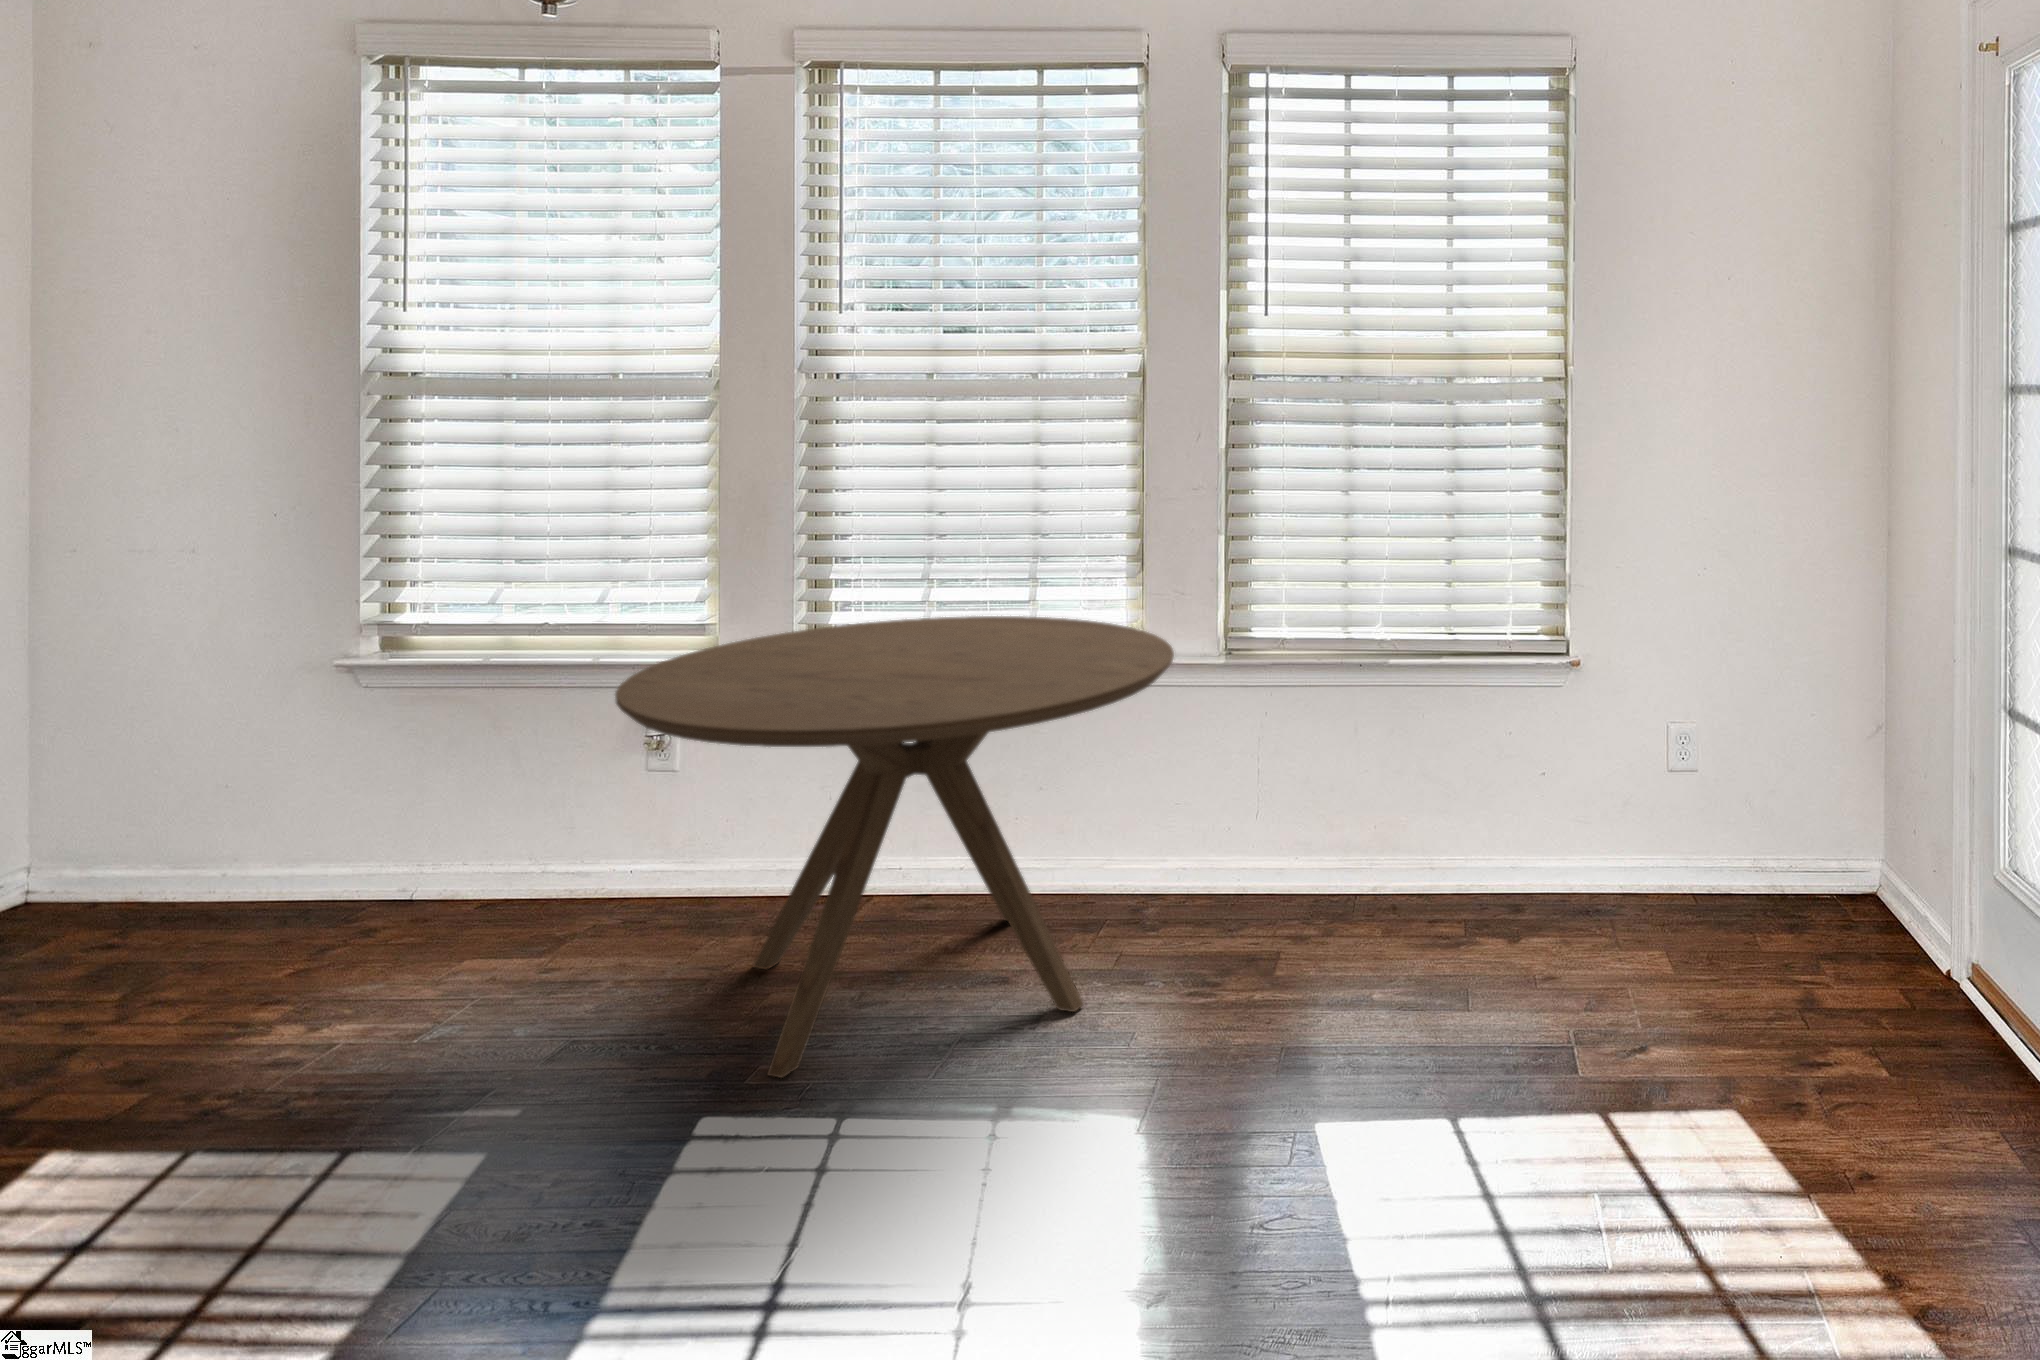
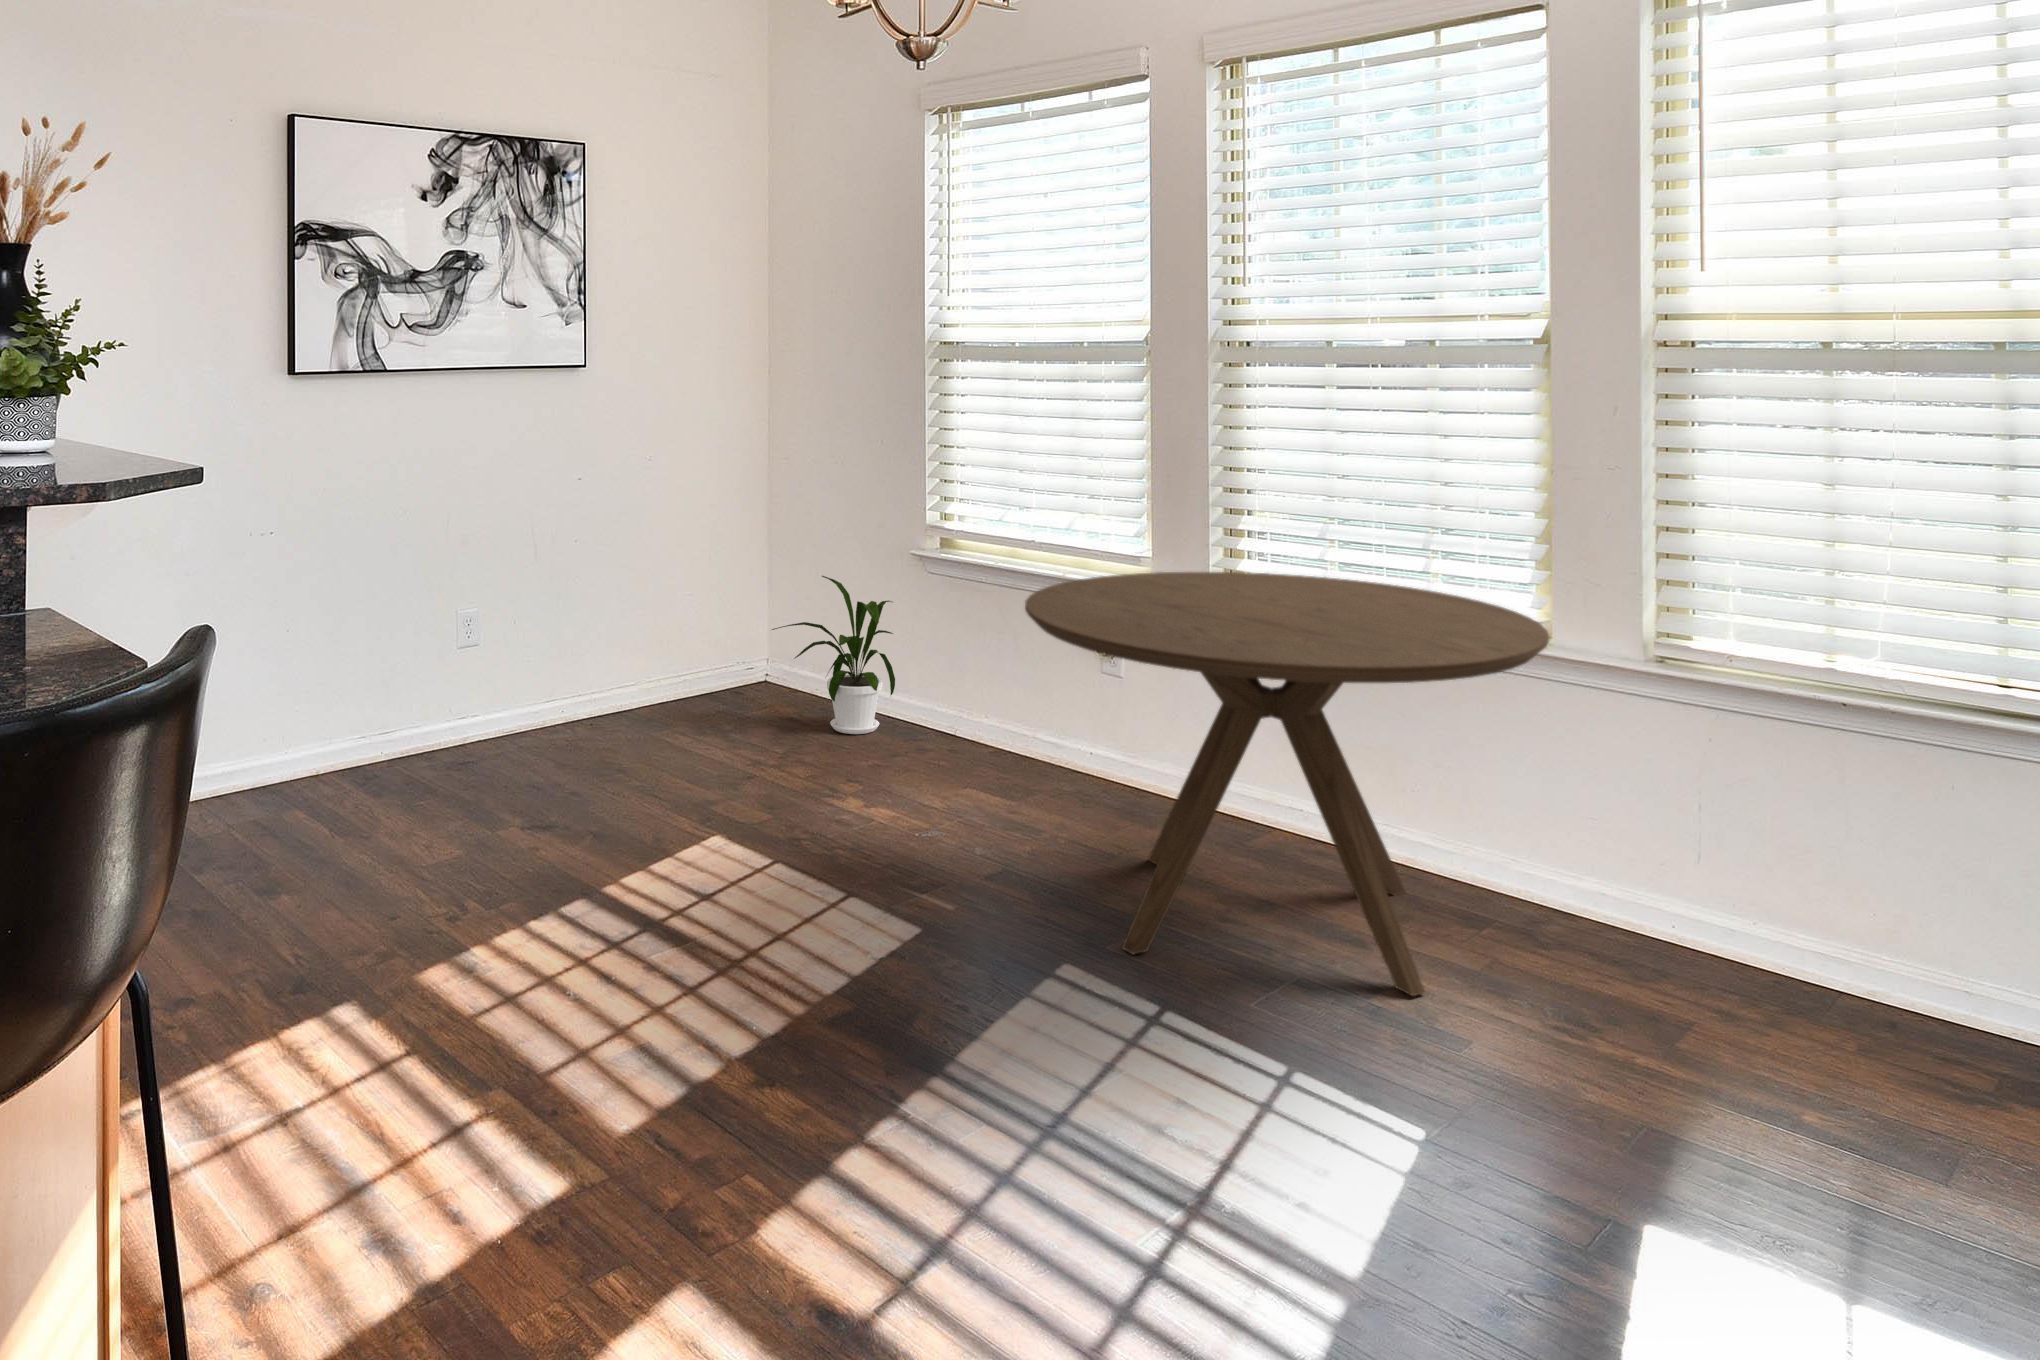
house plant: none [72,713,313,932] -> present [772,576,895,734]

